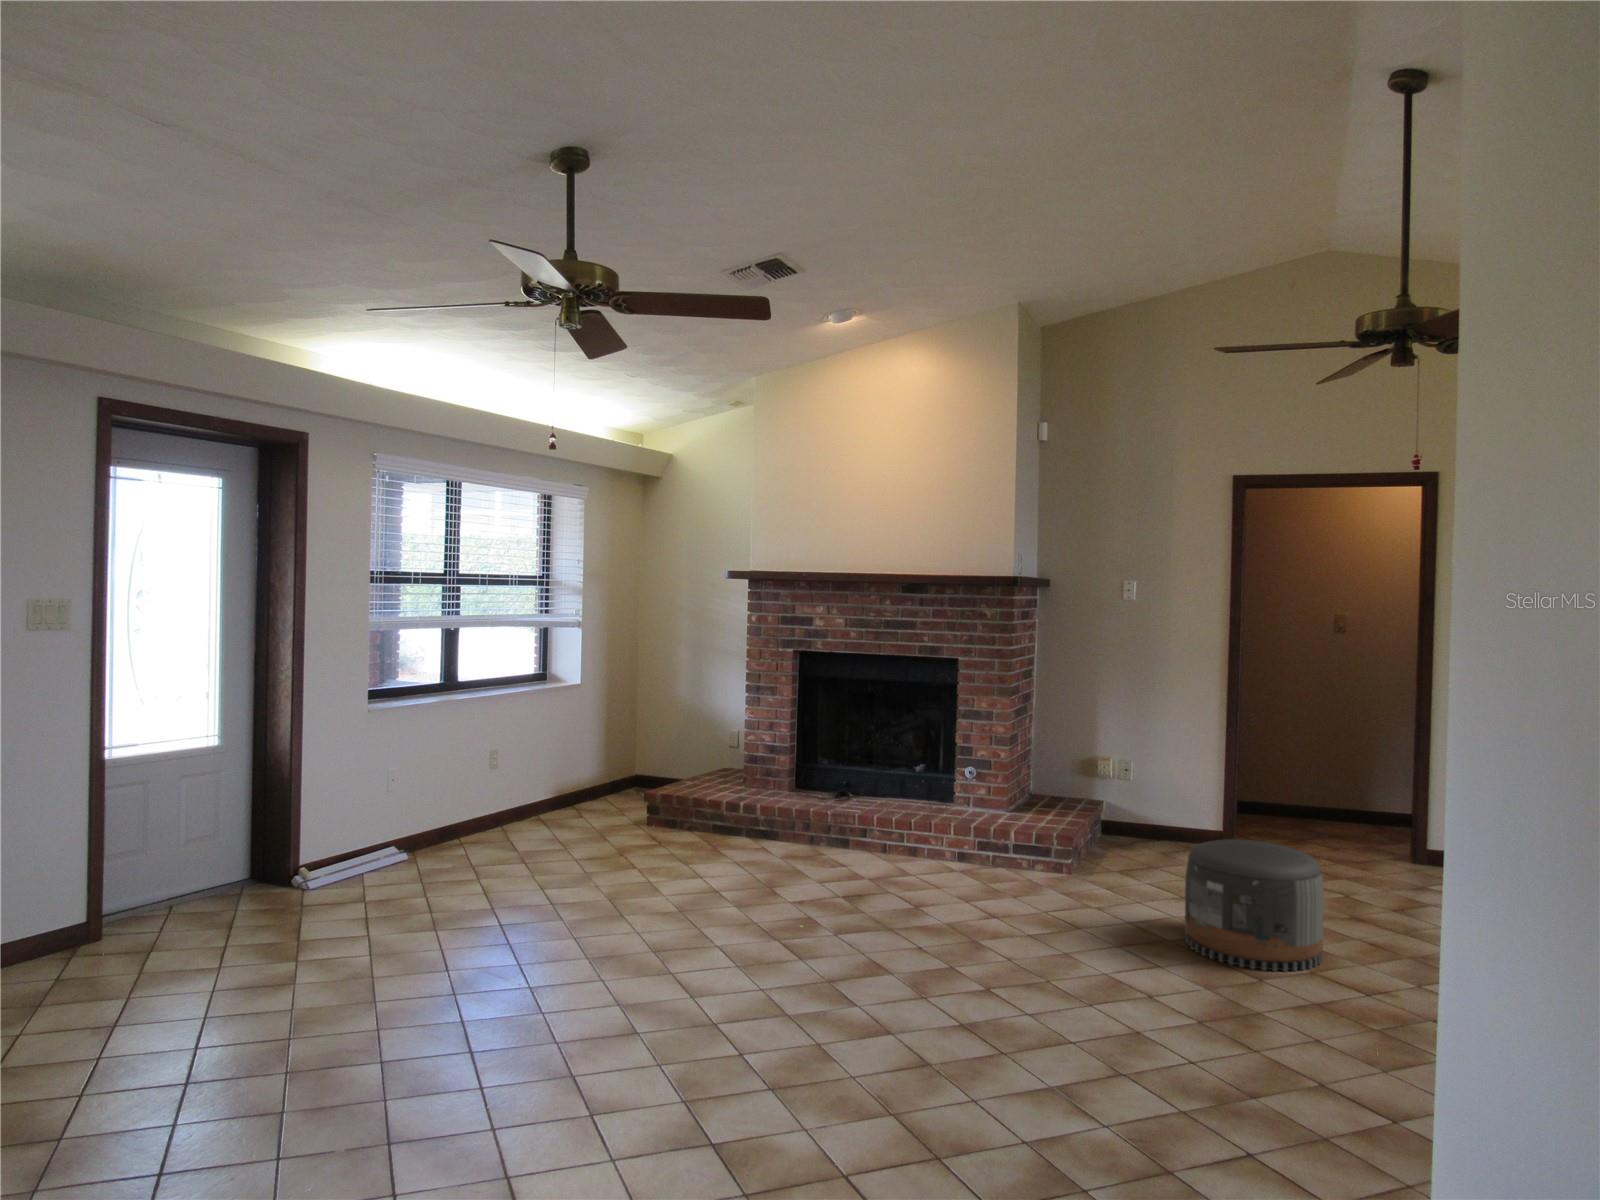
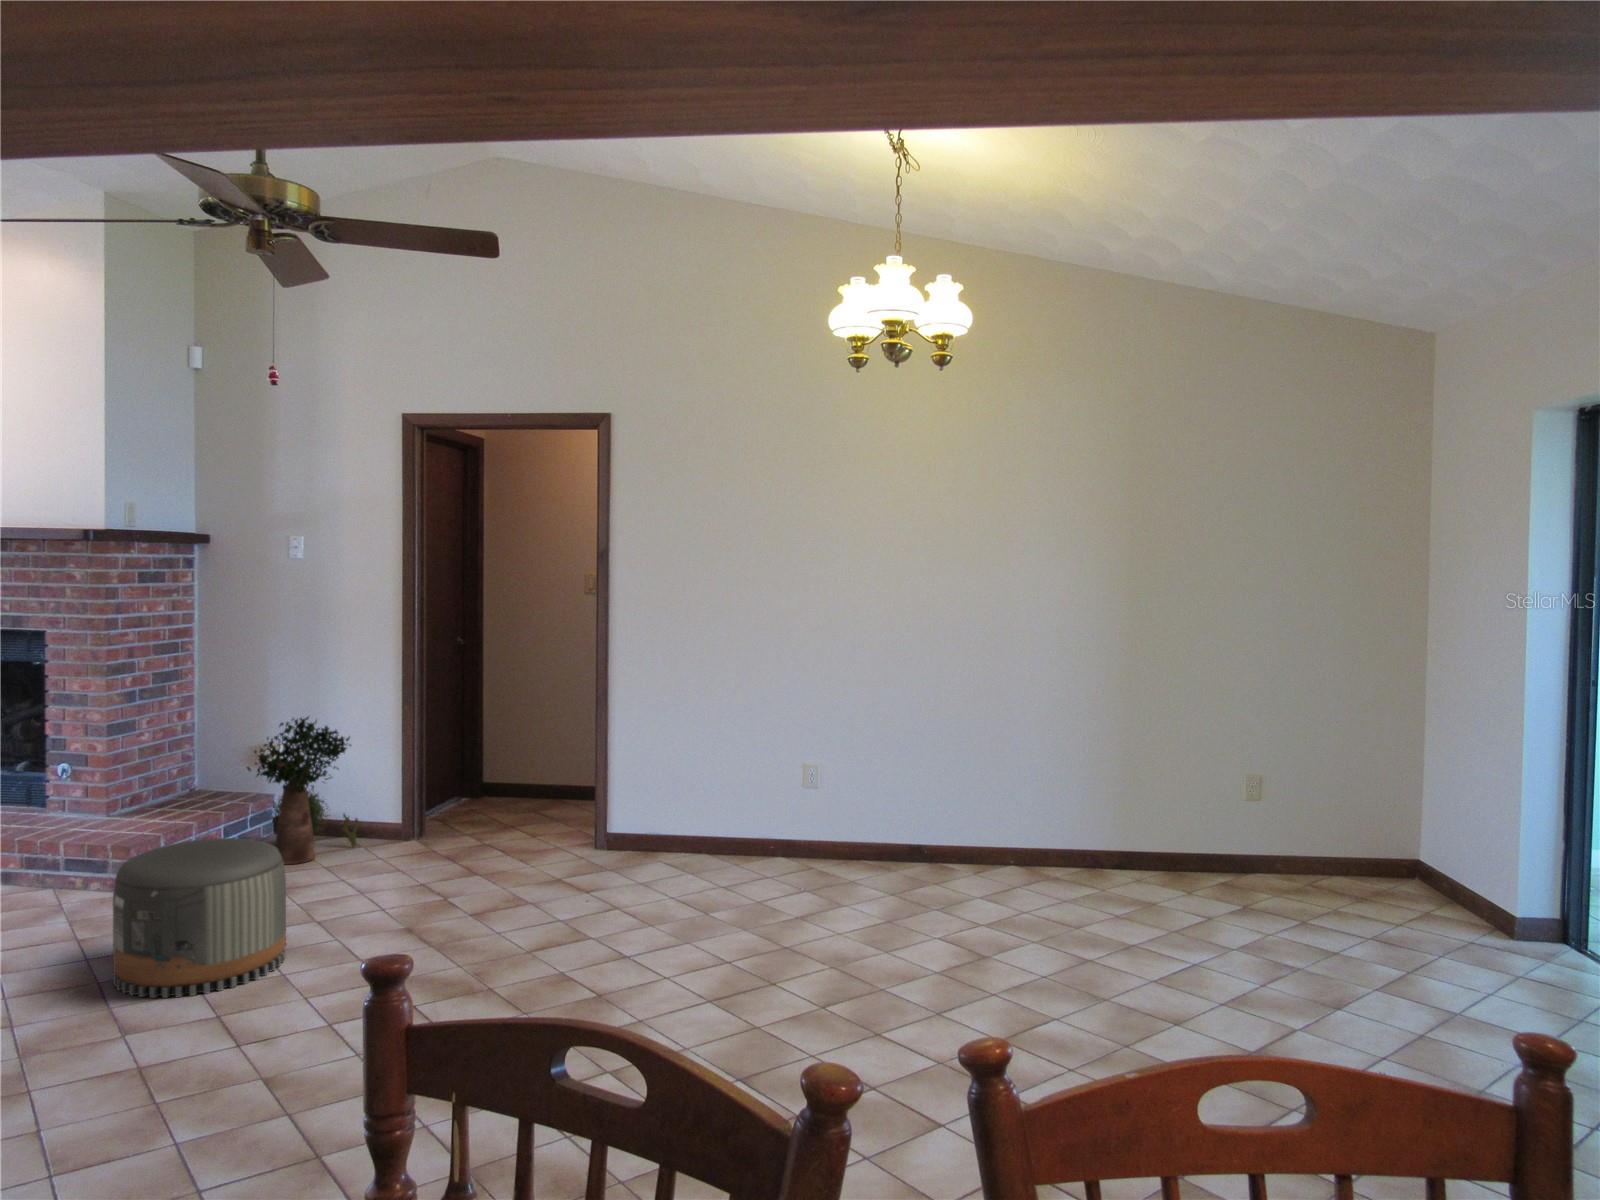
potted plant: none [1125,736,1211,864] -> present [247,717,362,864]

